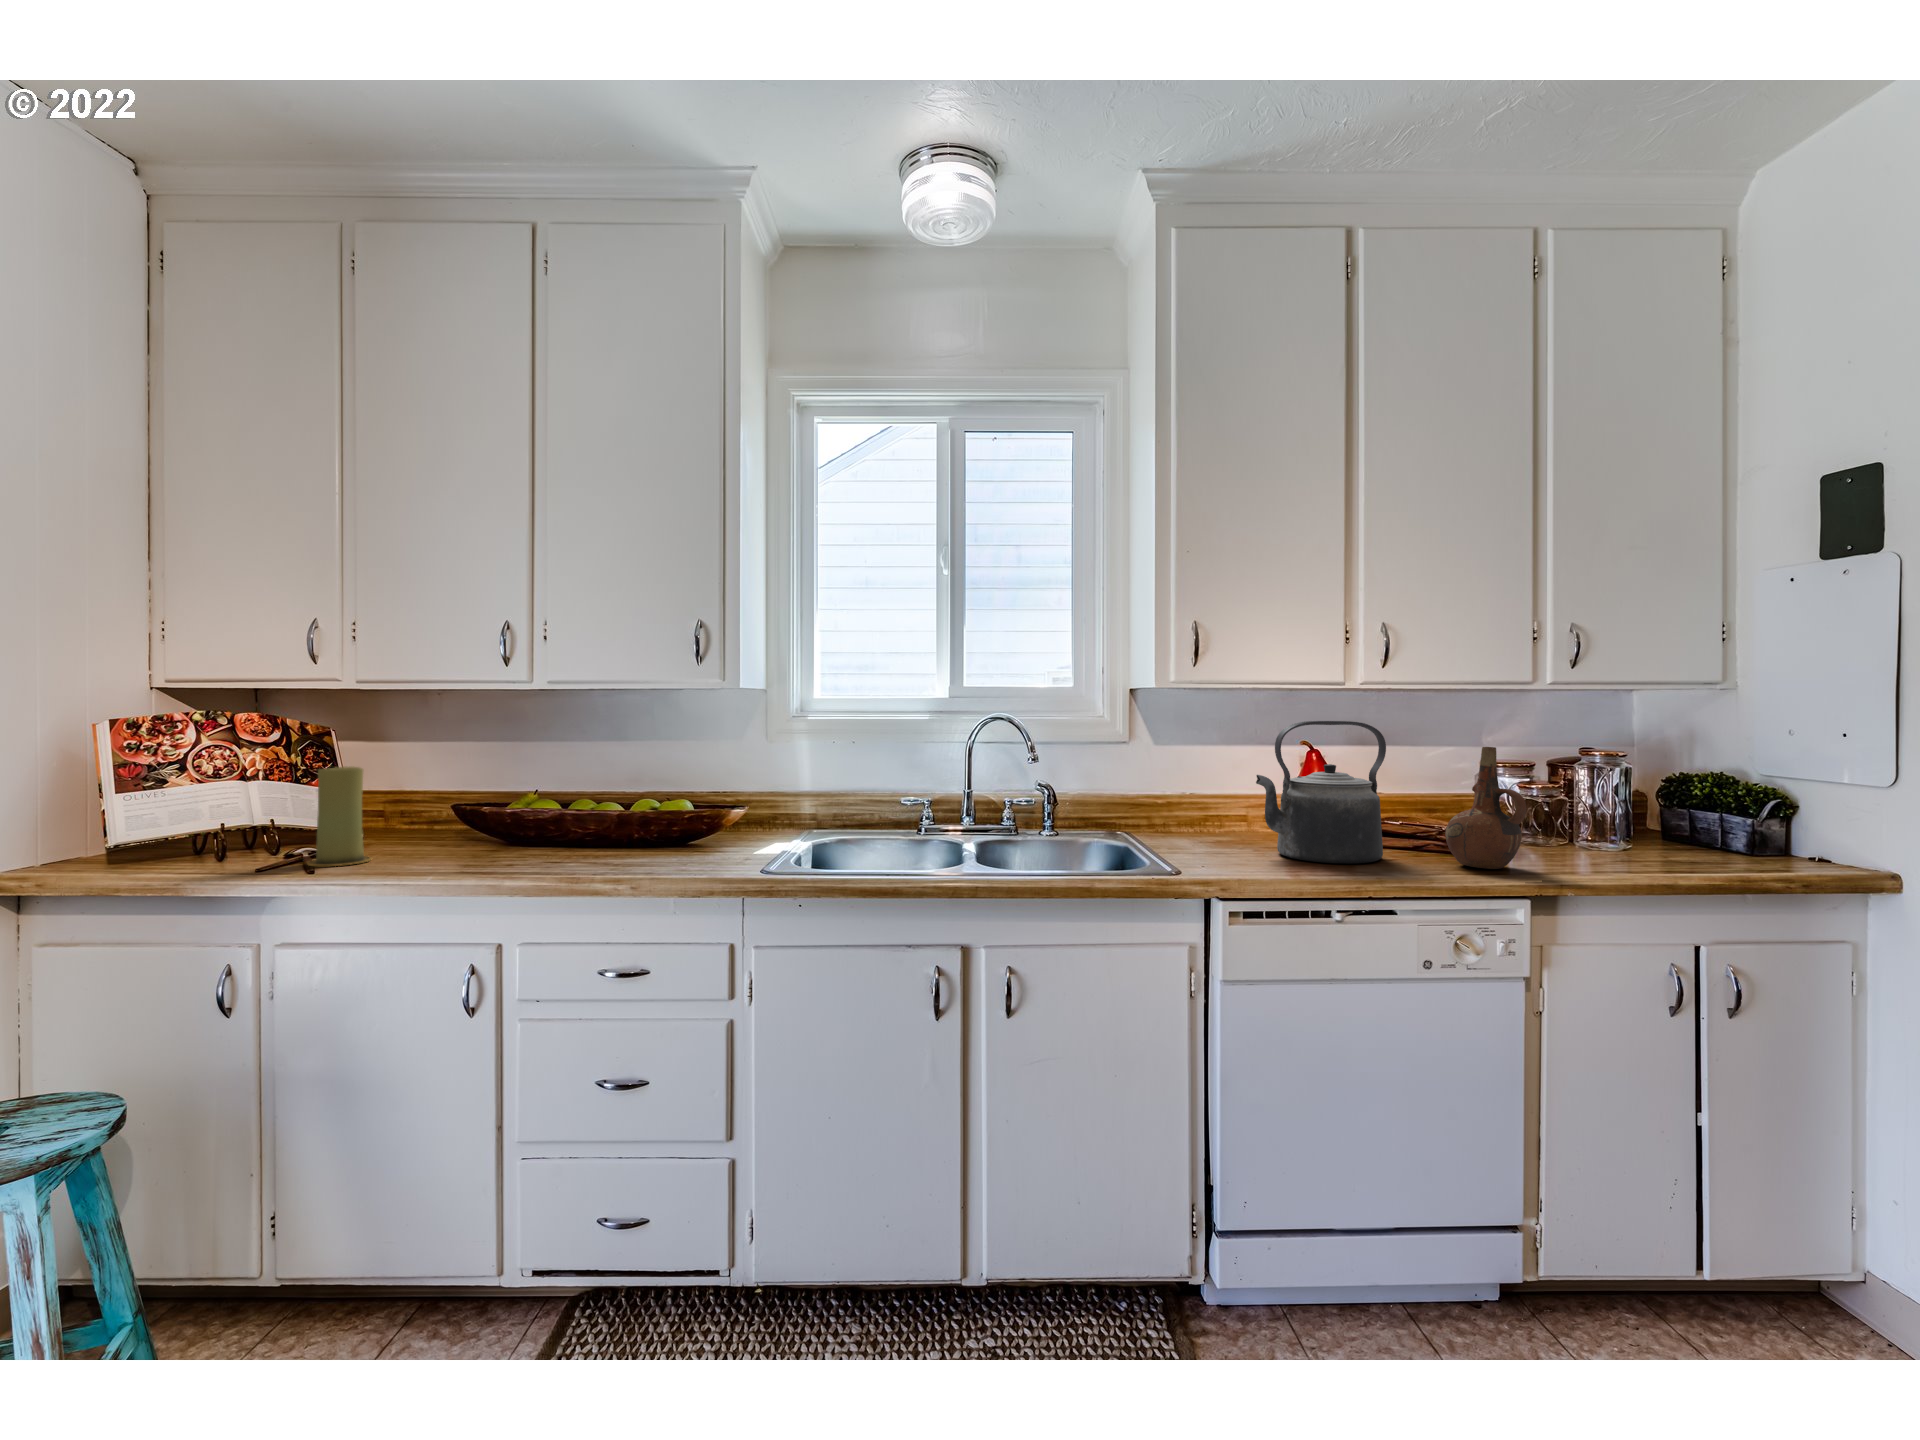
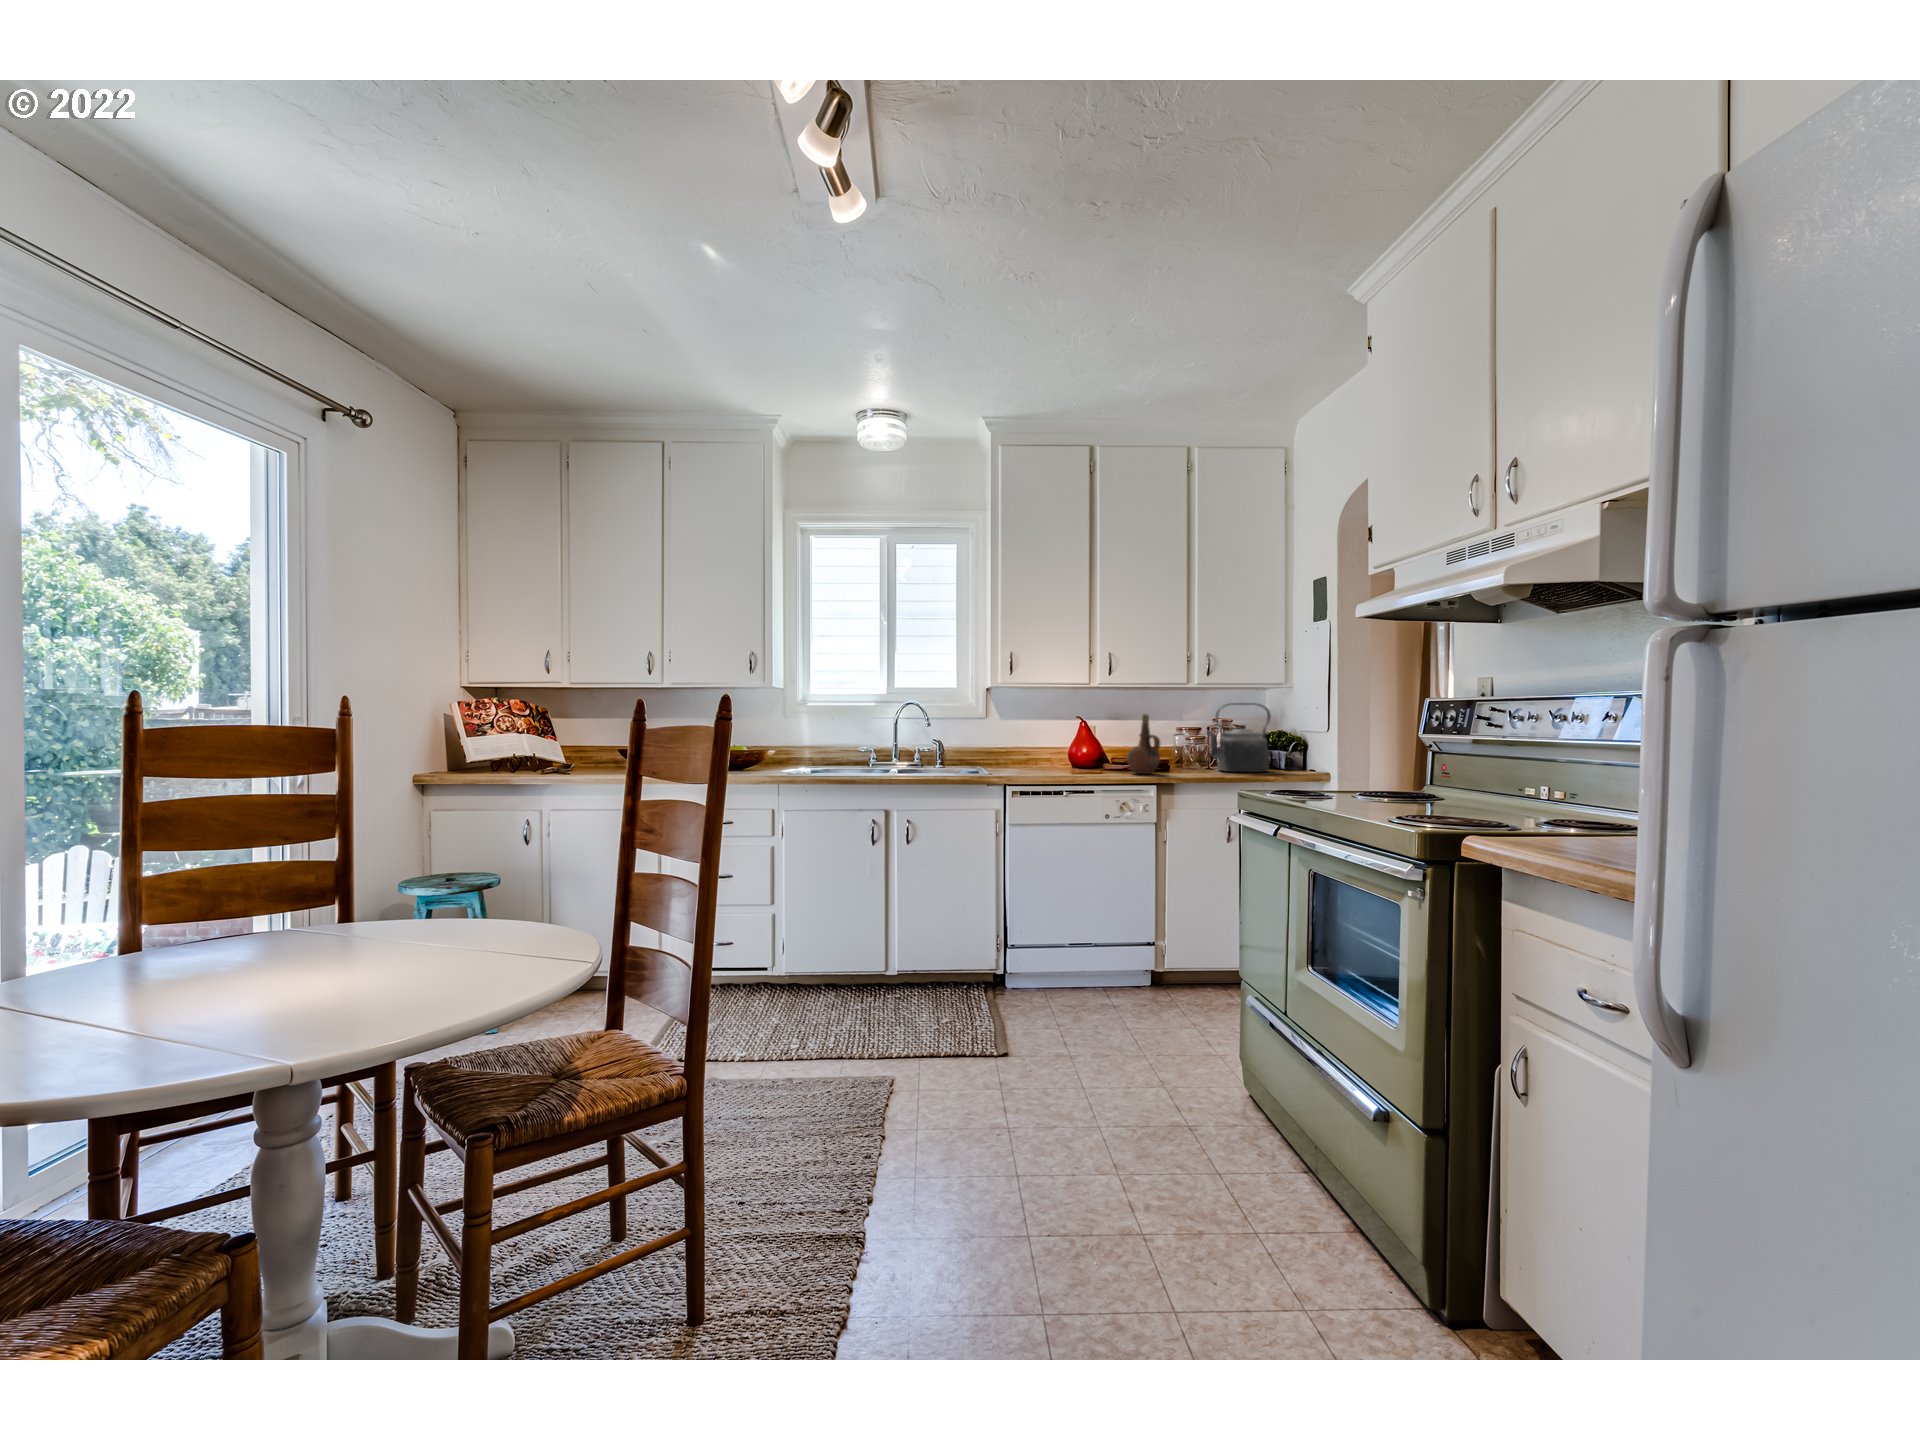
kettle: present [1256,721,1386,864] -> present [1207,703,1271,772]
candle: present [307,766,371,866] -> none [556,726,586,775]

